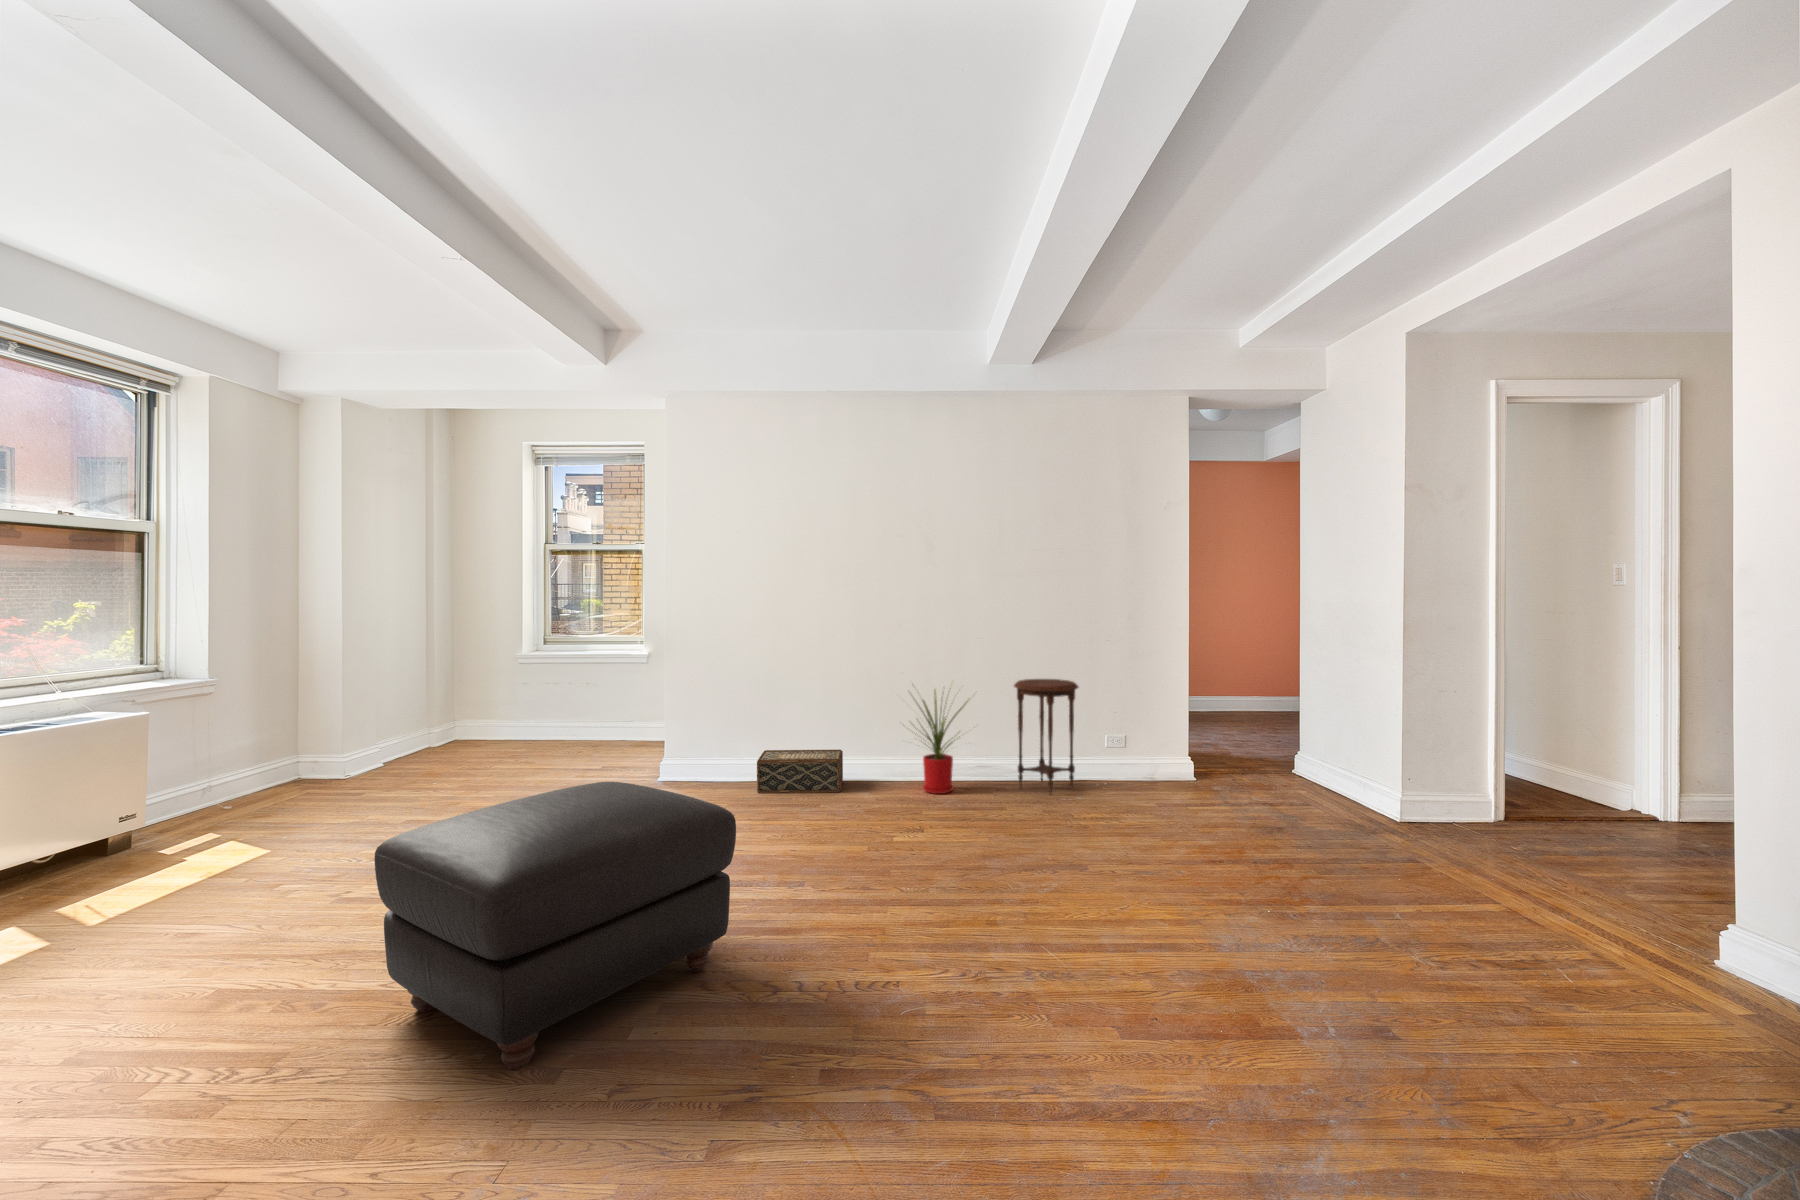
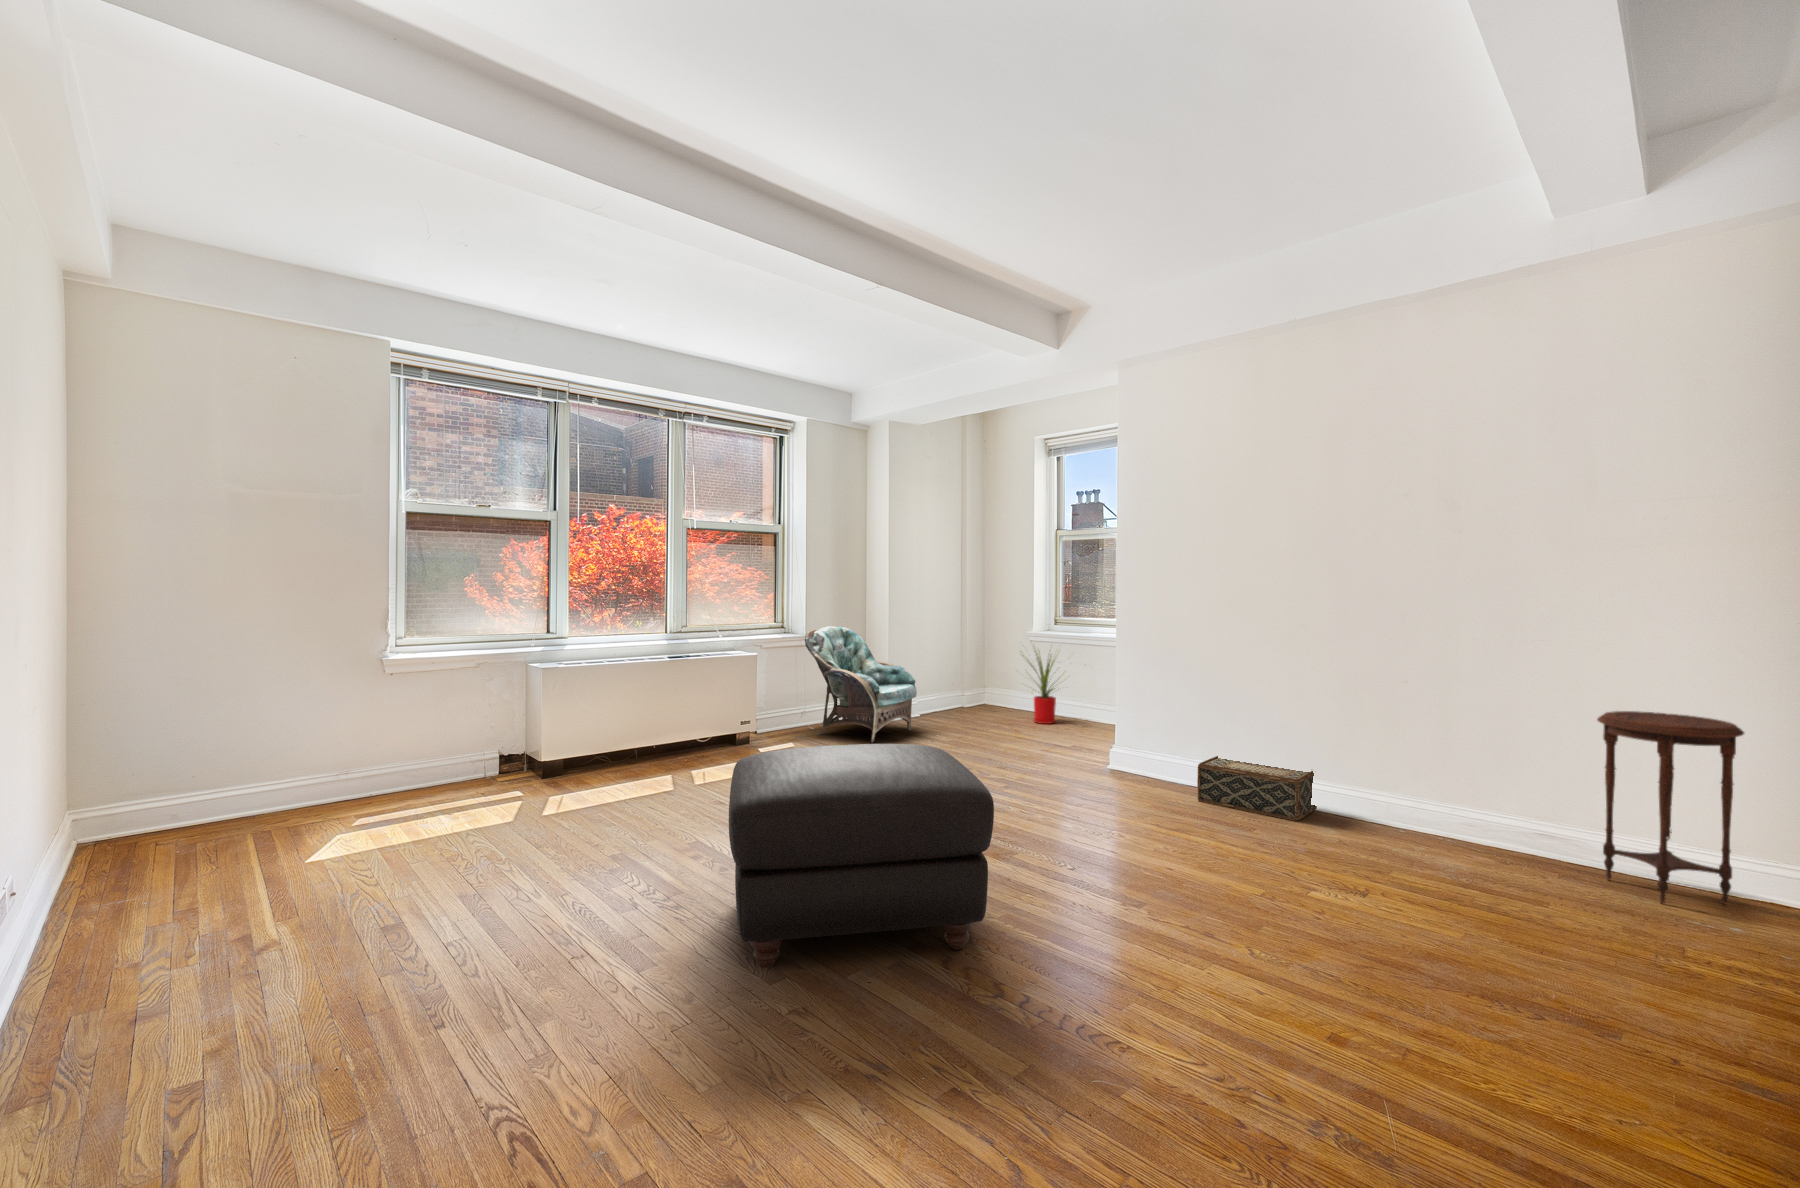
armchair: none [217,663,399,811] -> present [805,626,917,742]
house plant: present [917,688,969,794] -> present [1023,651,1056,724]

